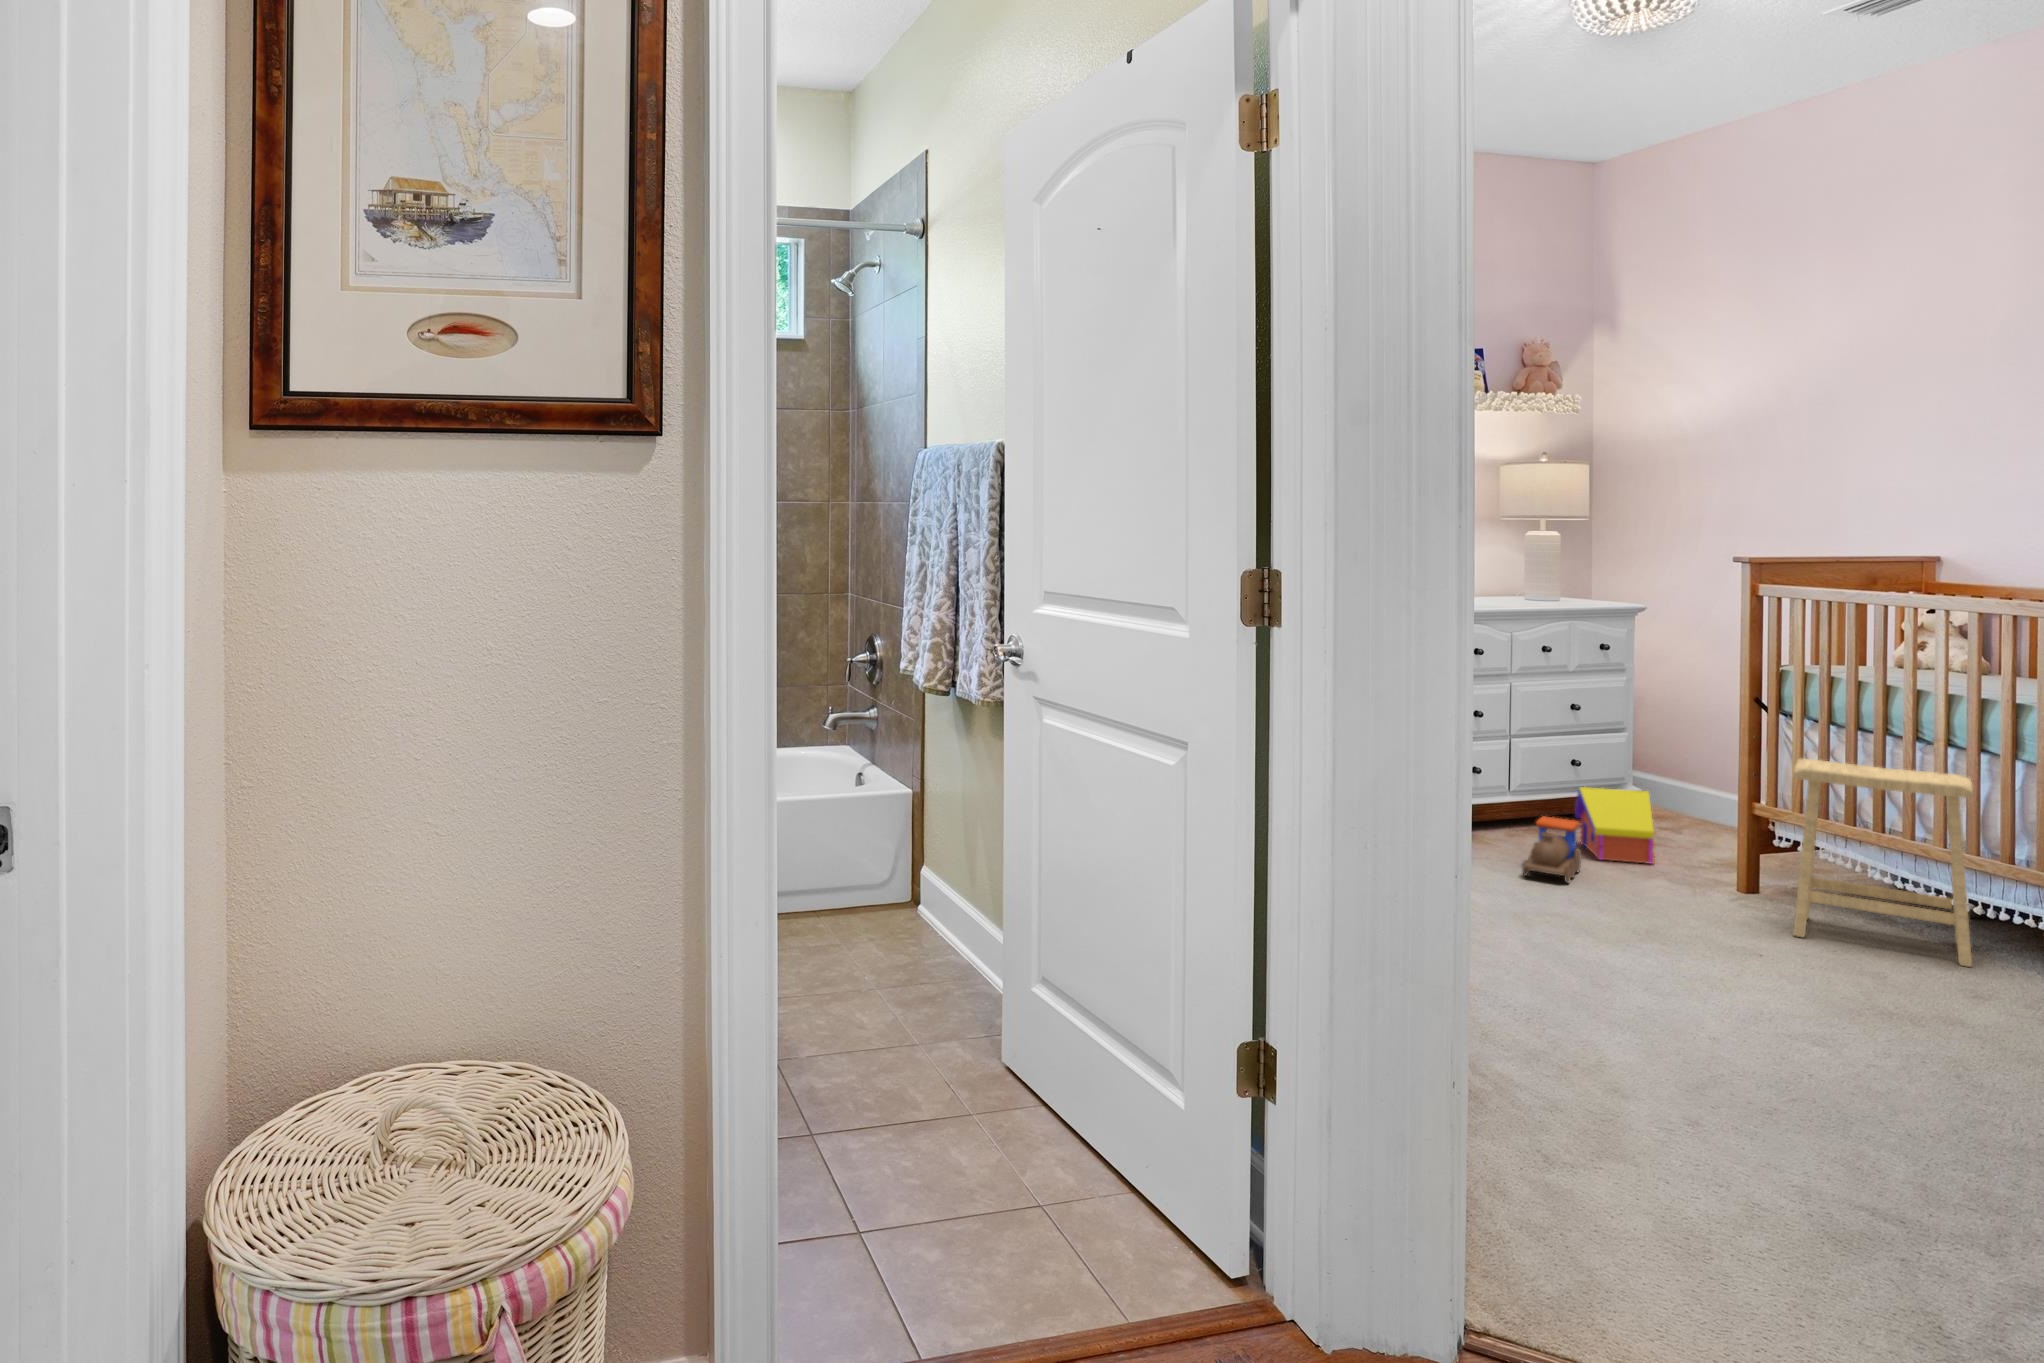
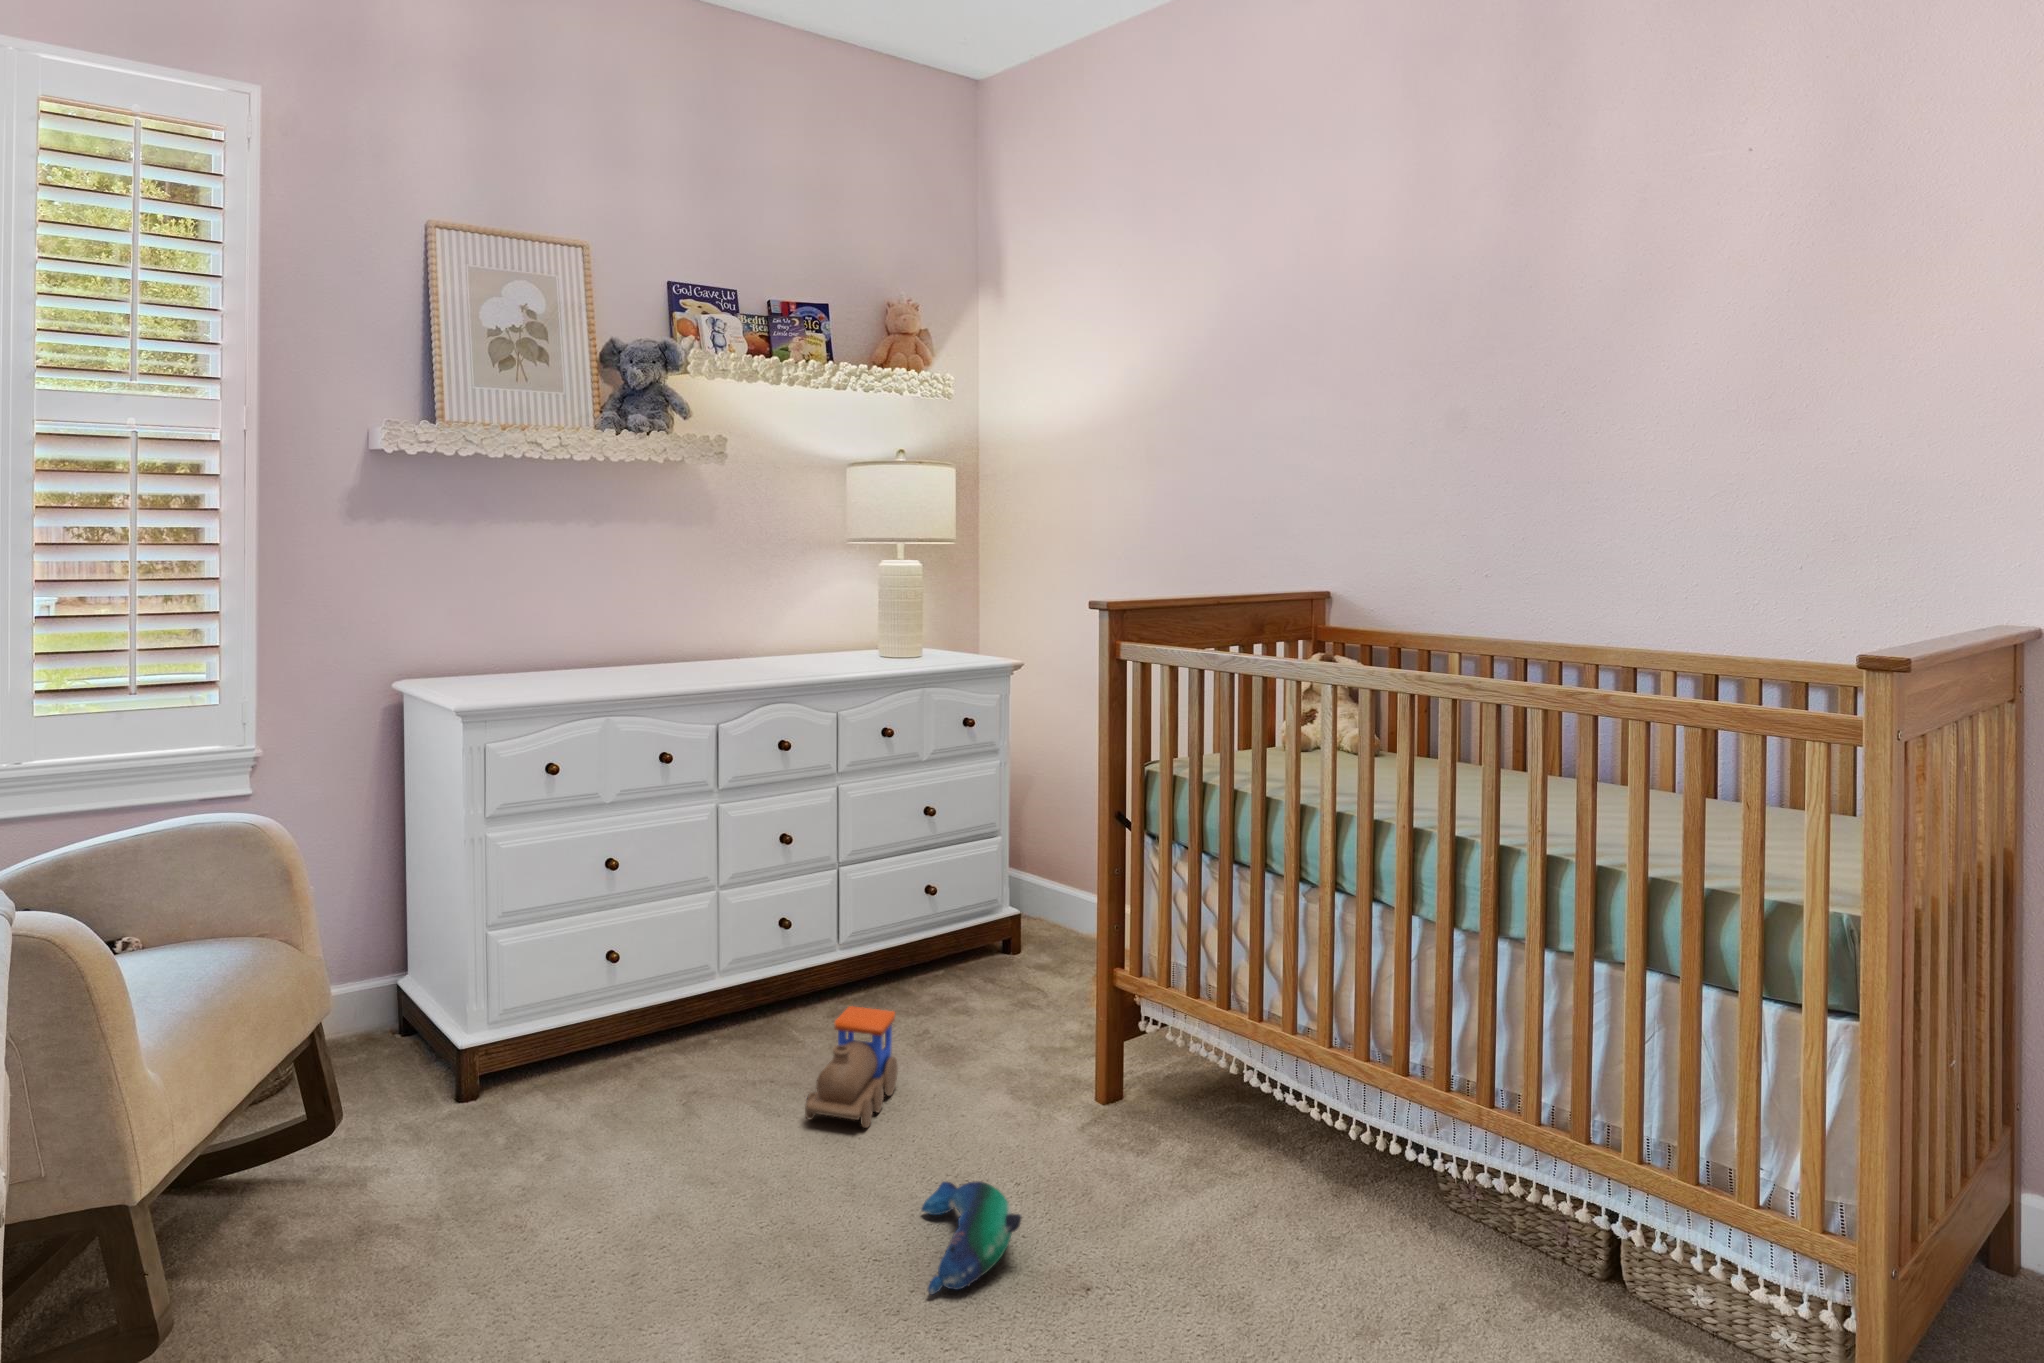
footstool: present [1793,759,1973,967] -> none [1146,915,1365,1247]
toy house: present [1575,787,1655,864] -> none [909,943,1001,1059]
plush toy: none [1626,899,1706,946] -> present [922,1181,1022,1295]

